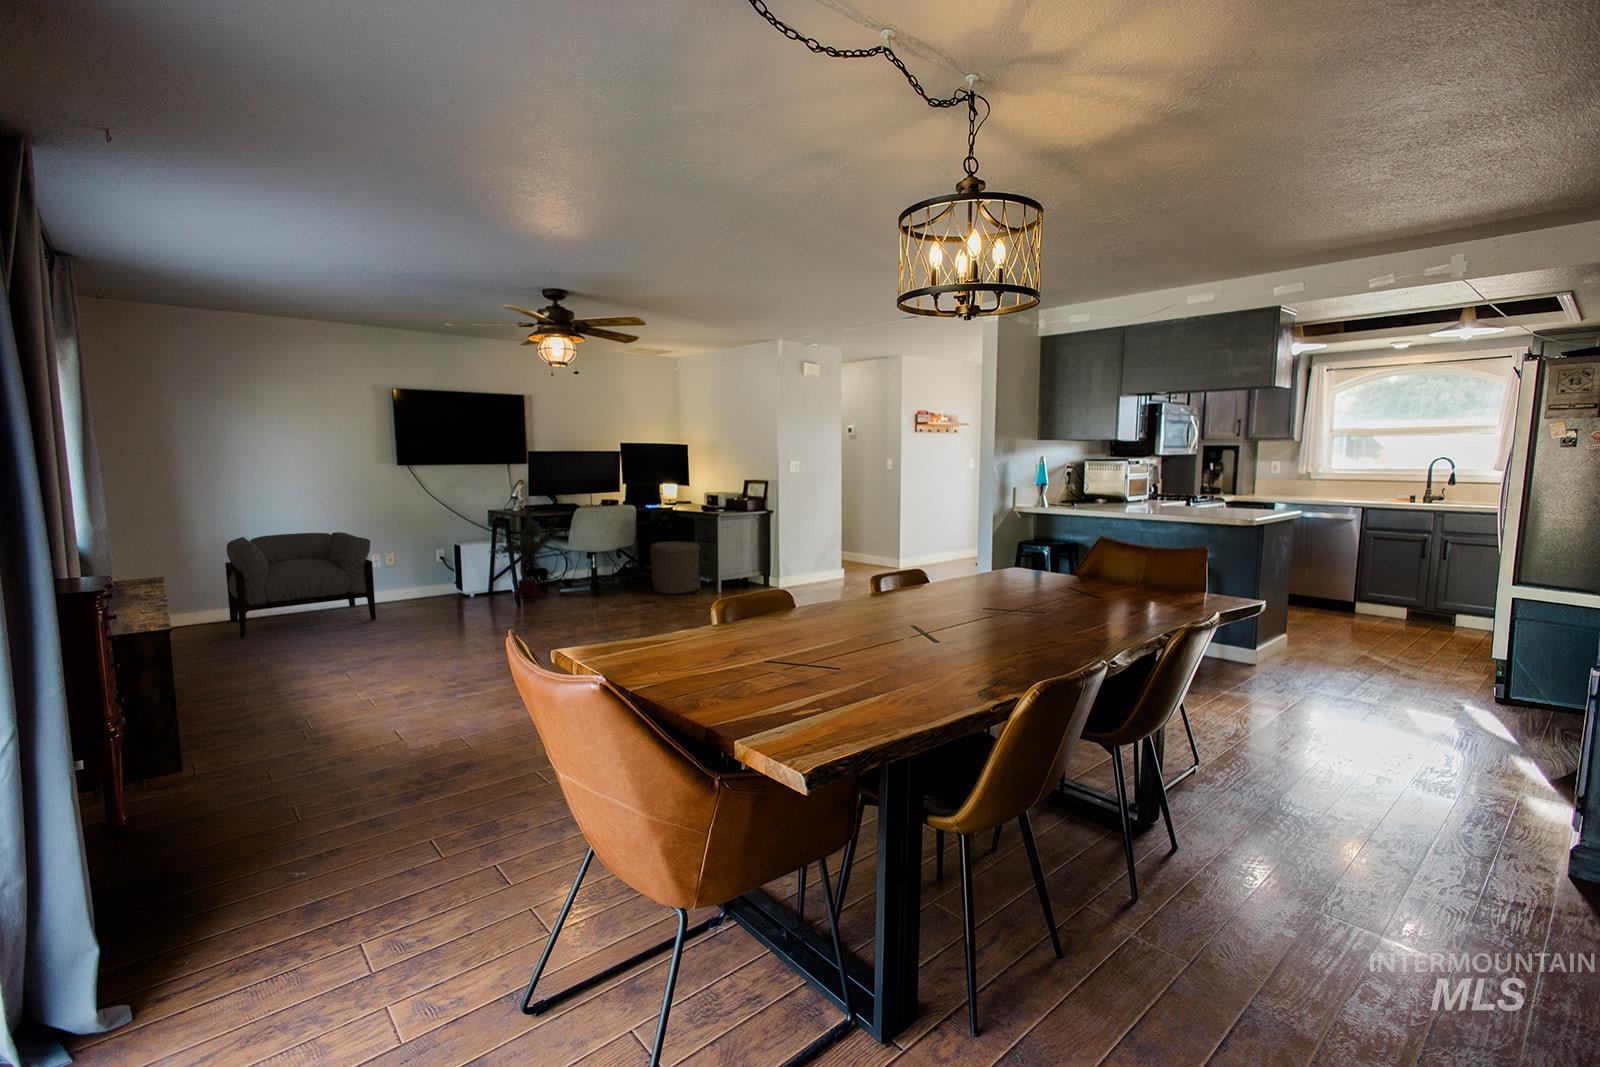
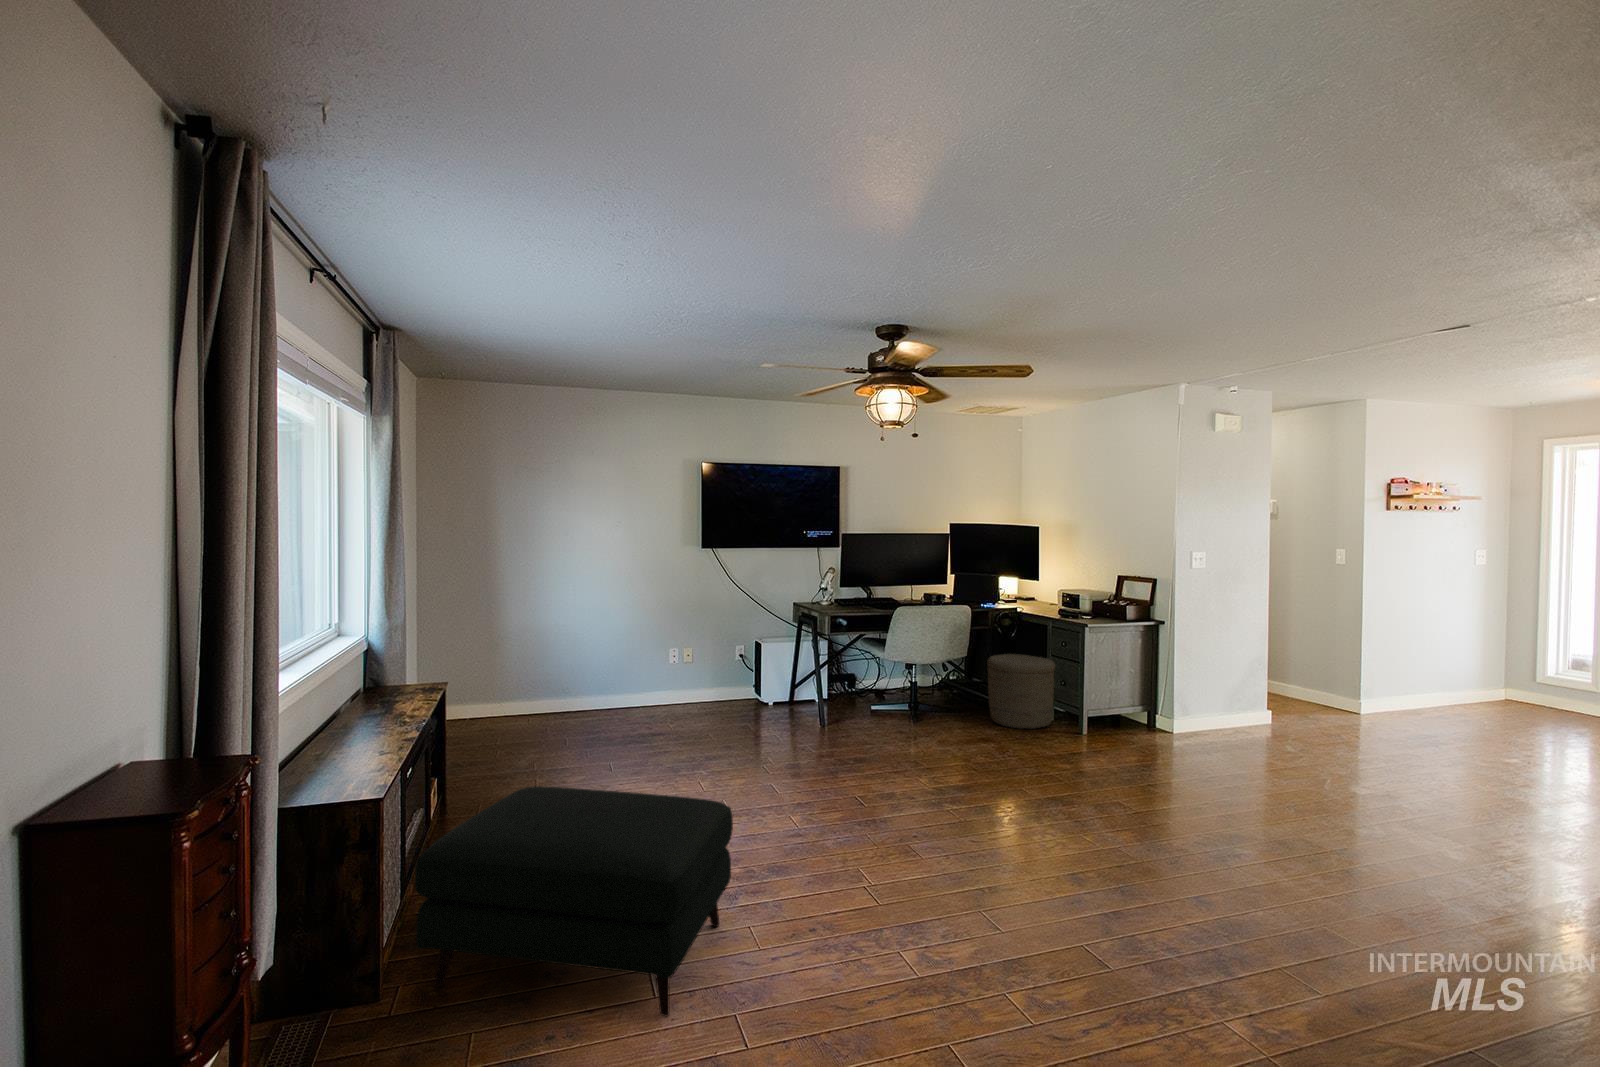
potted tree: present [490,508,559,597] -> none [792,601,875,714]
armchair: present [225,532,376,638] -> none [534,622,669,739]
ottoman: none [185,635,445,778] -> present [414,786,733,1016]

